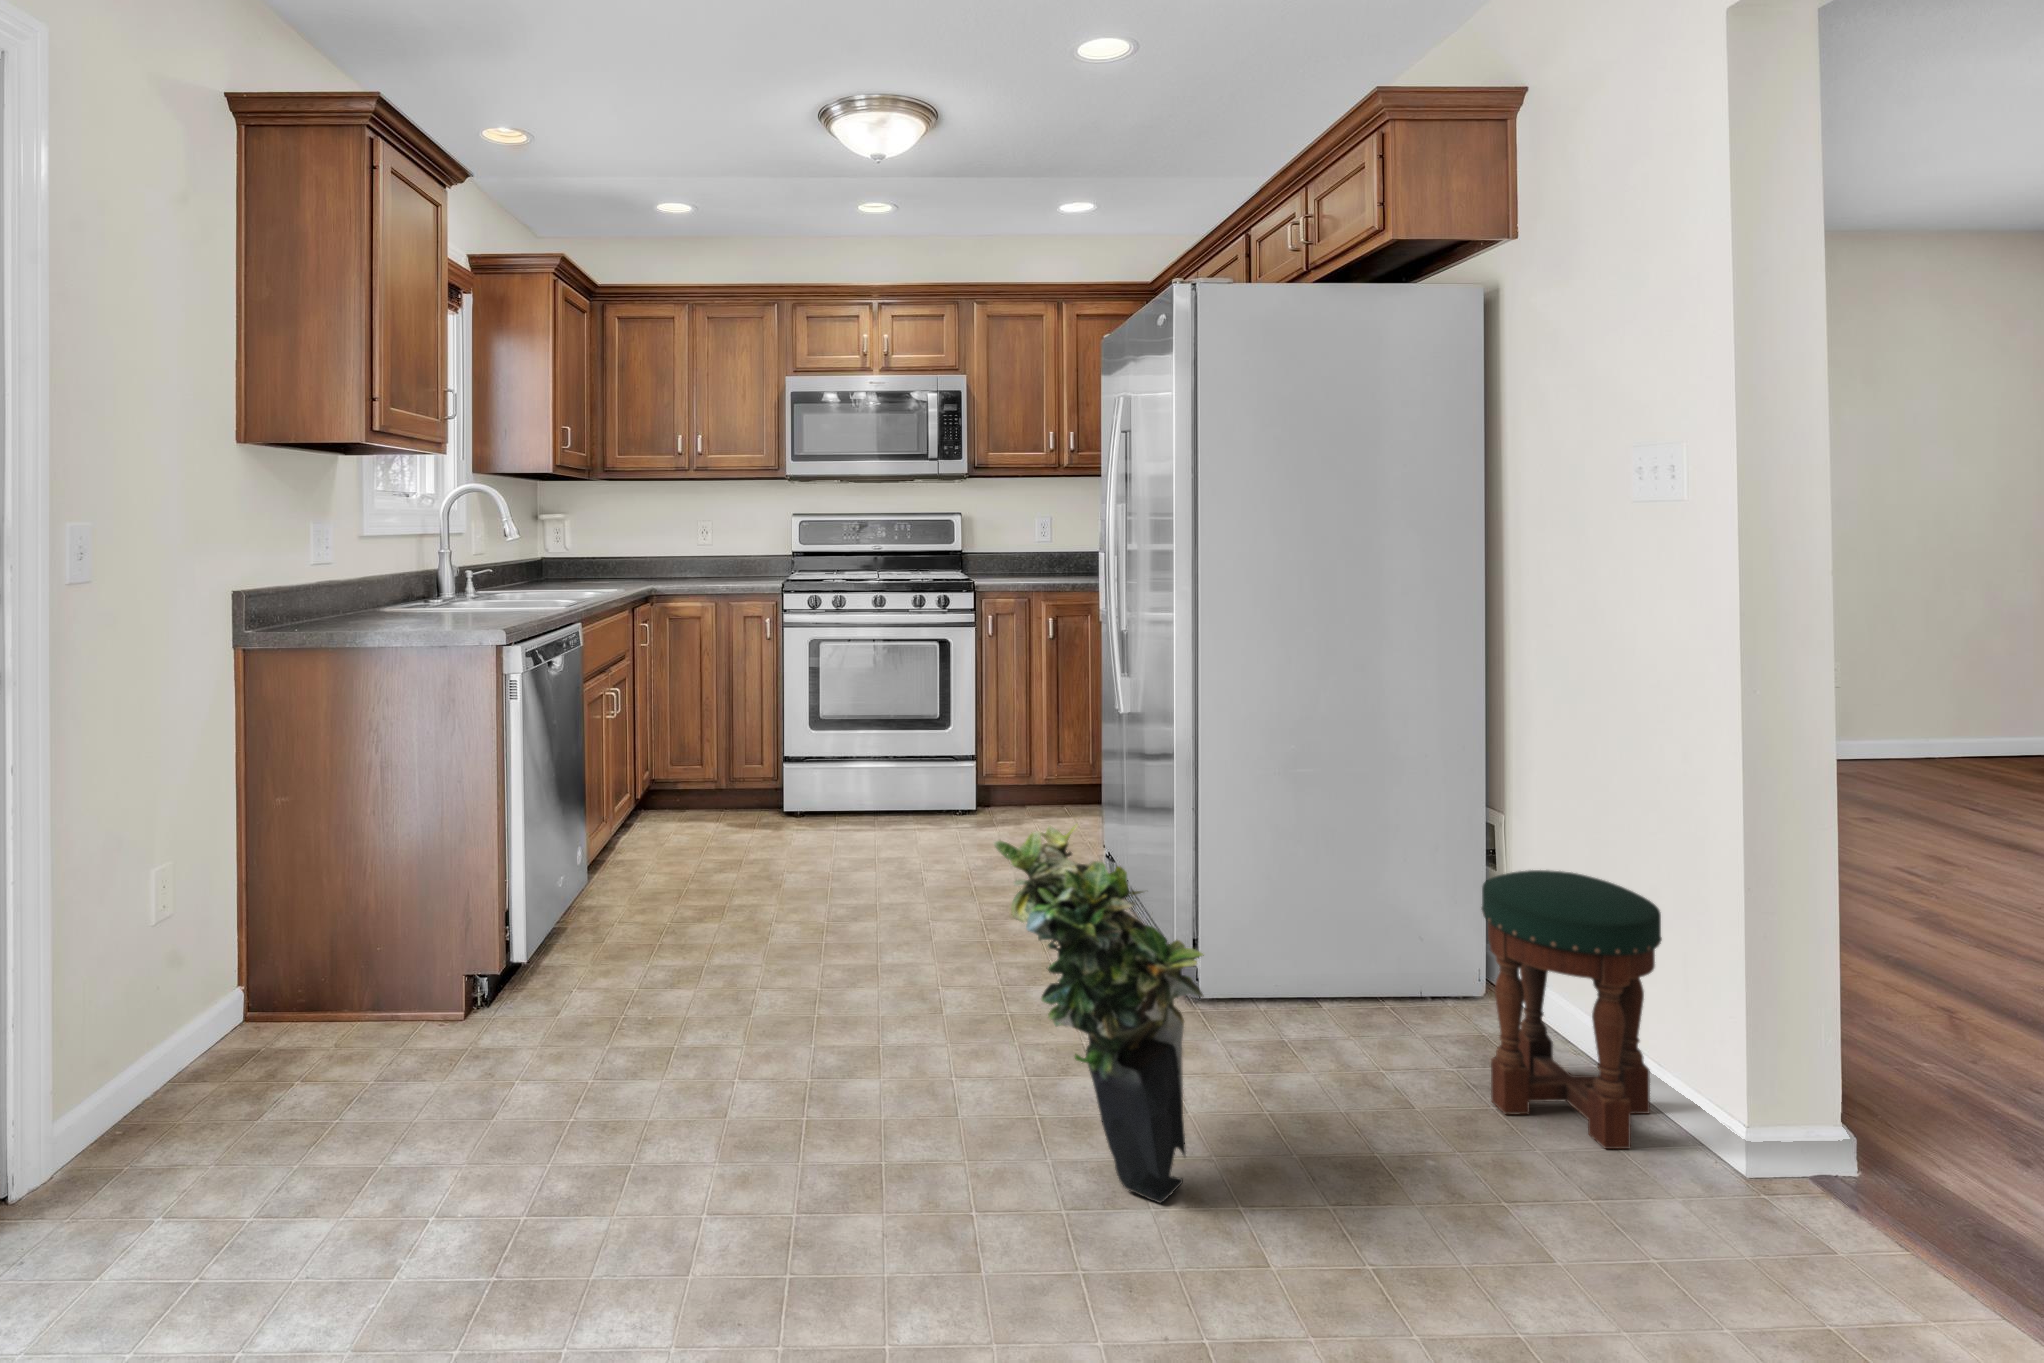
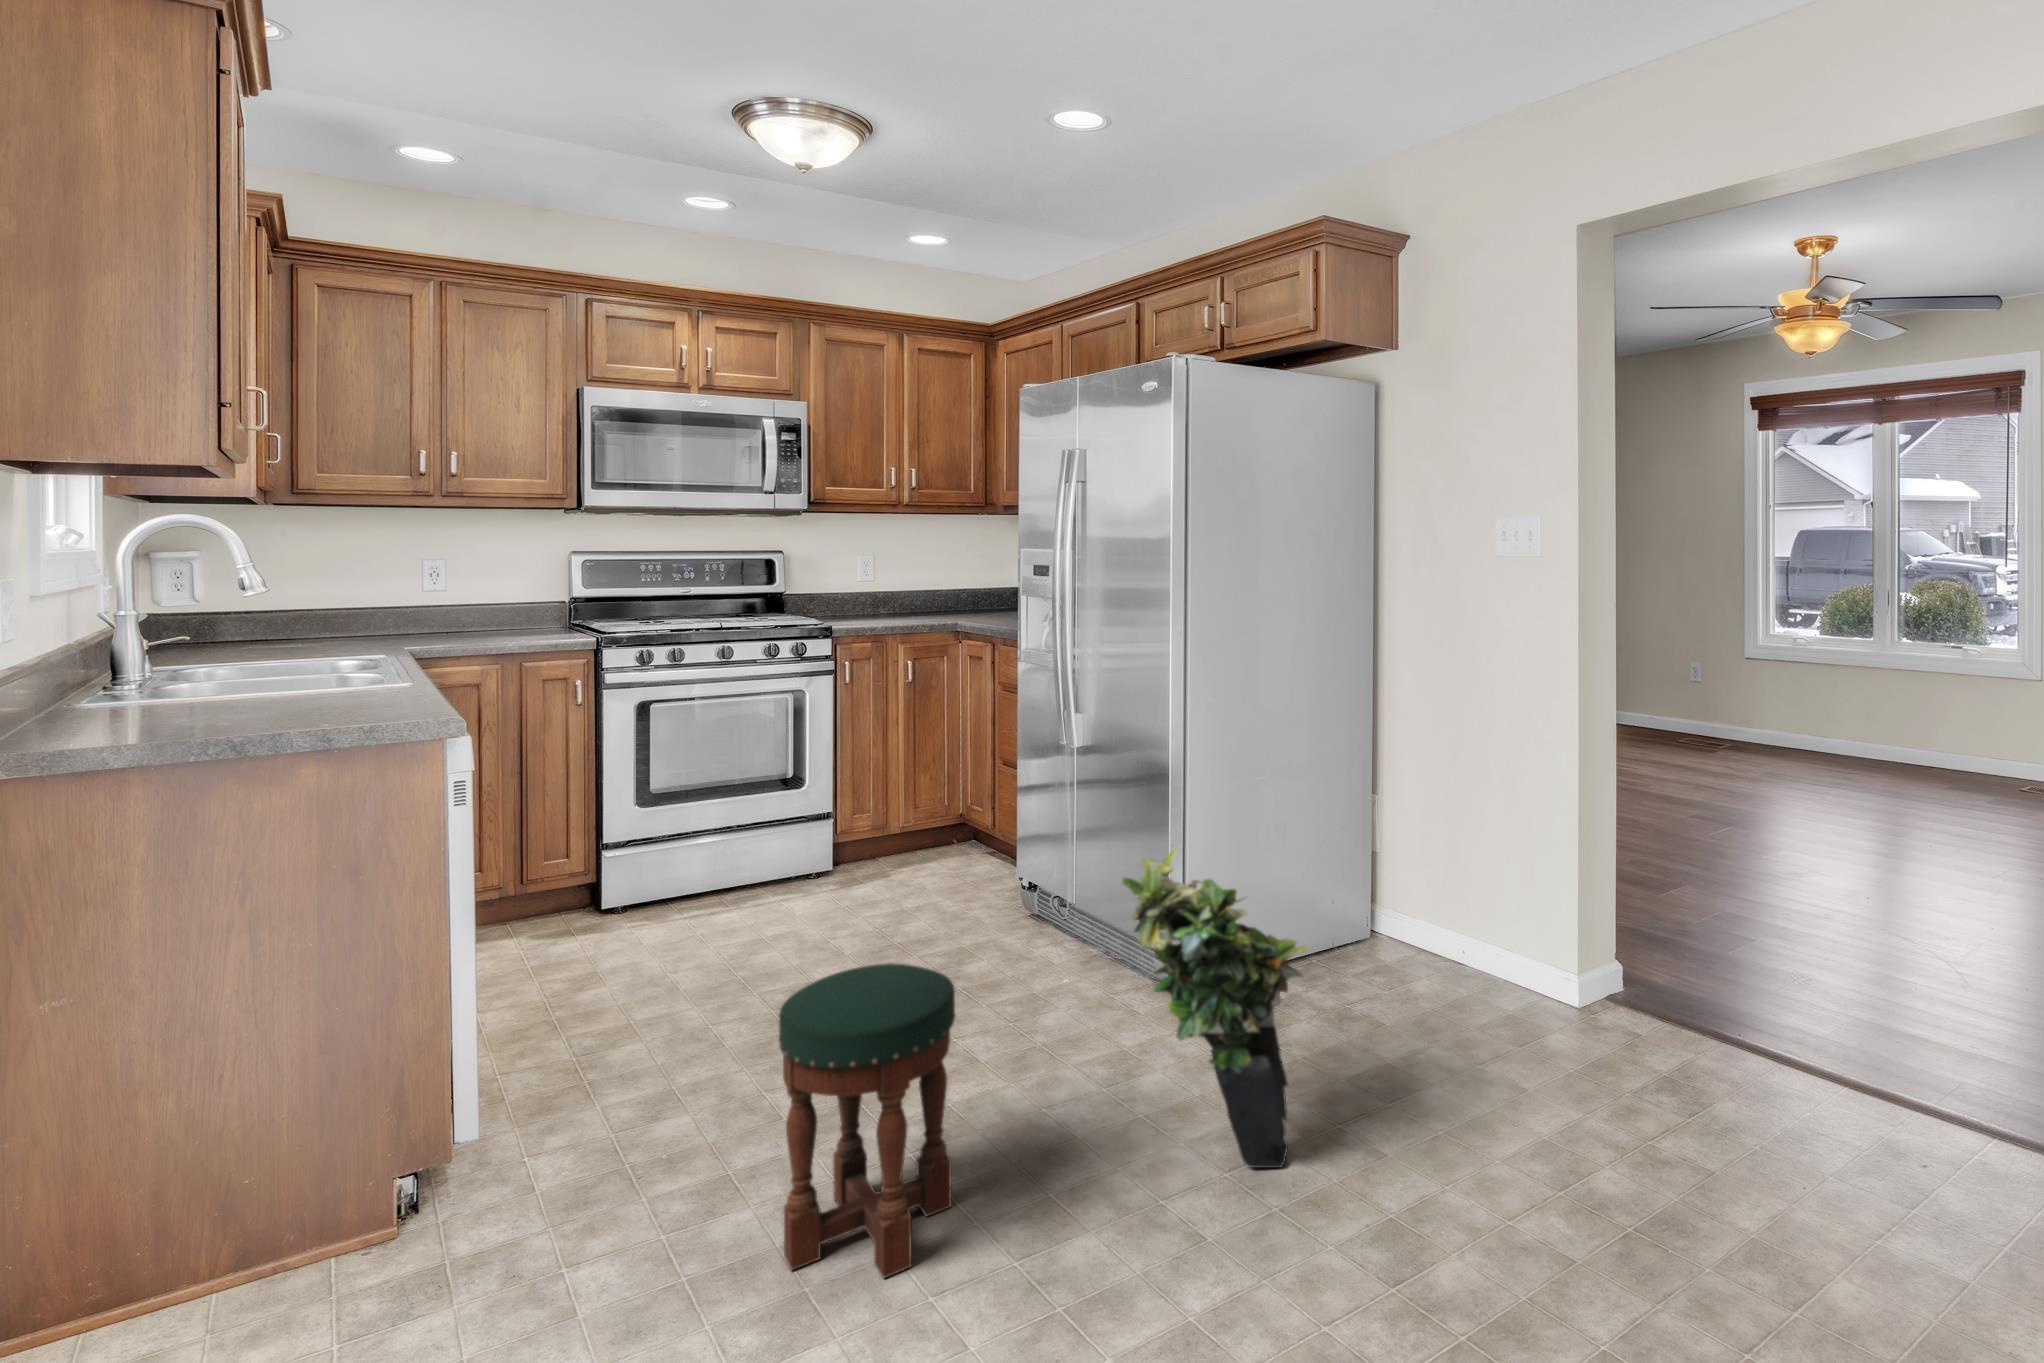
stool: present [1481,870,1662,1149] -> present [779,963,955,1278]

